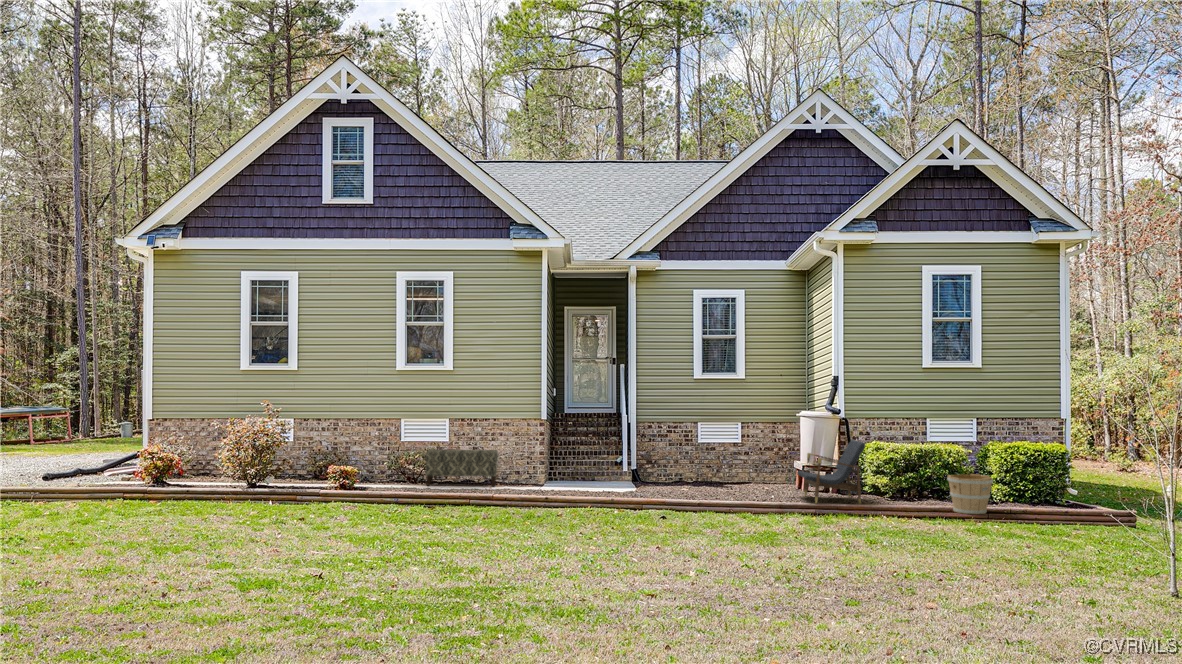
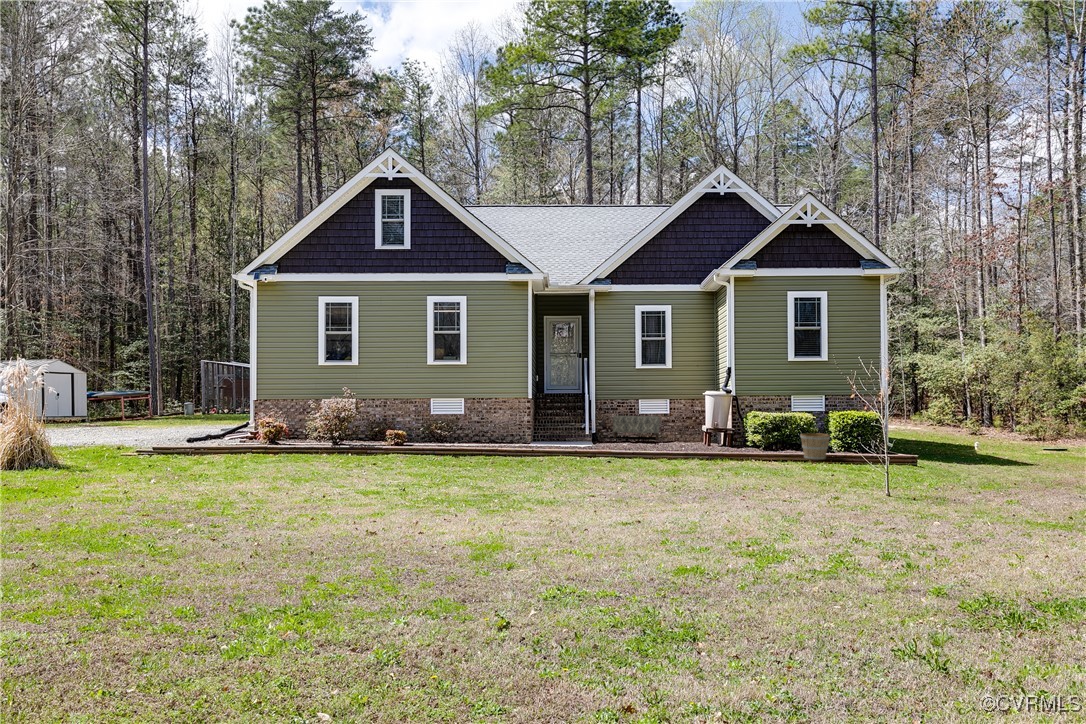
lounge chair: present [797,440,865,504] -> none [702,411,747,454]
bench: present [425,449,498,487] -> present [613,416,660,439]

